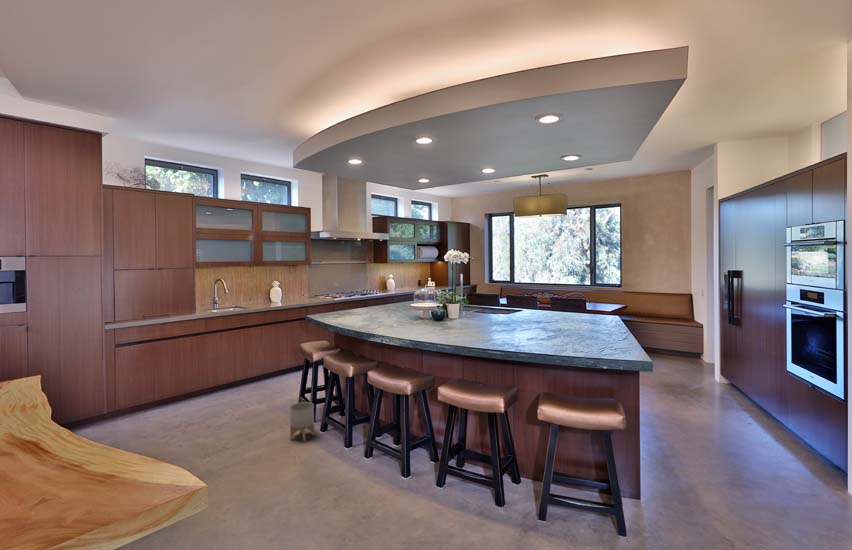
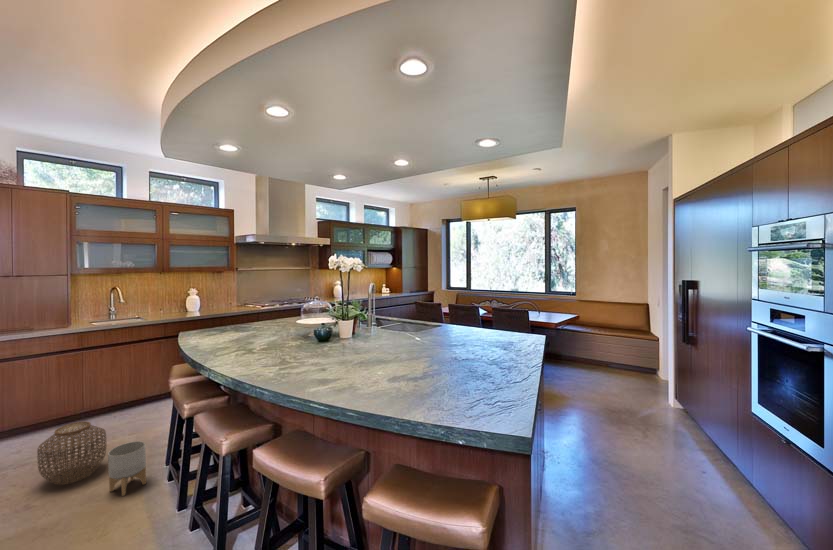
woven basket: none [228,389,271,437] -> present [37,421,106,485]

